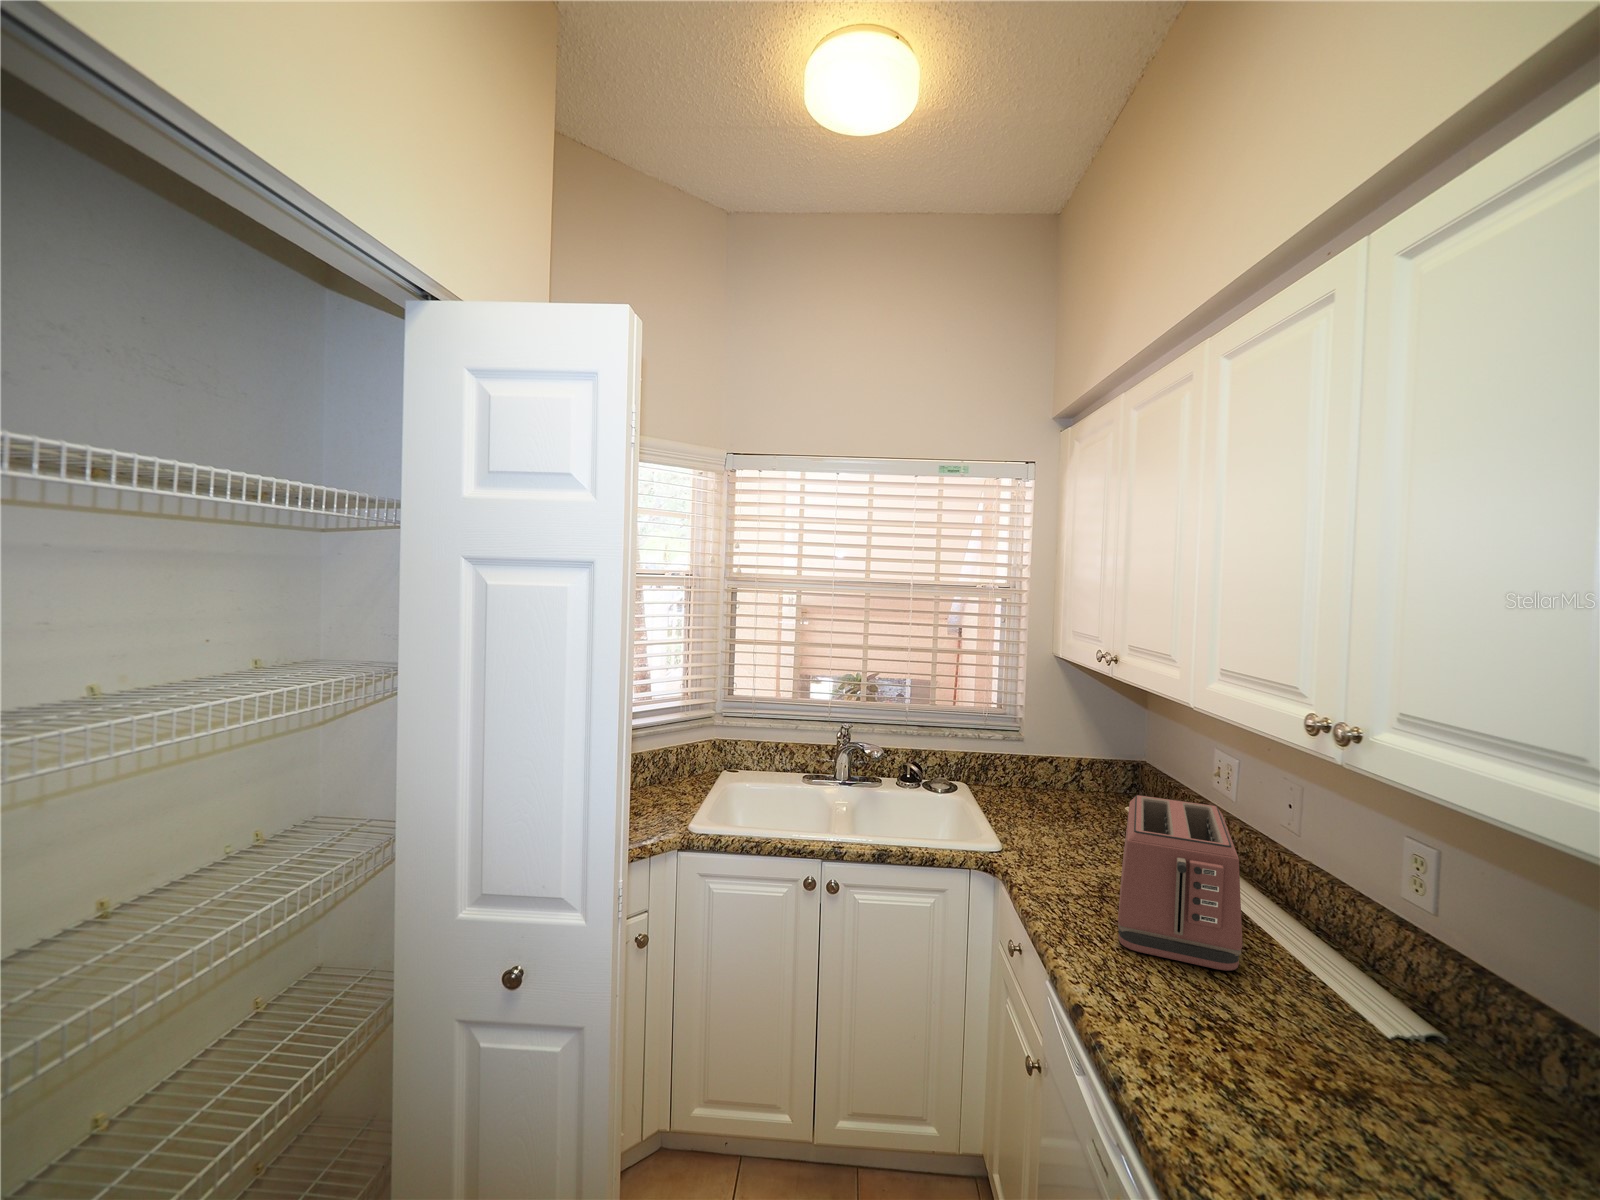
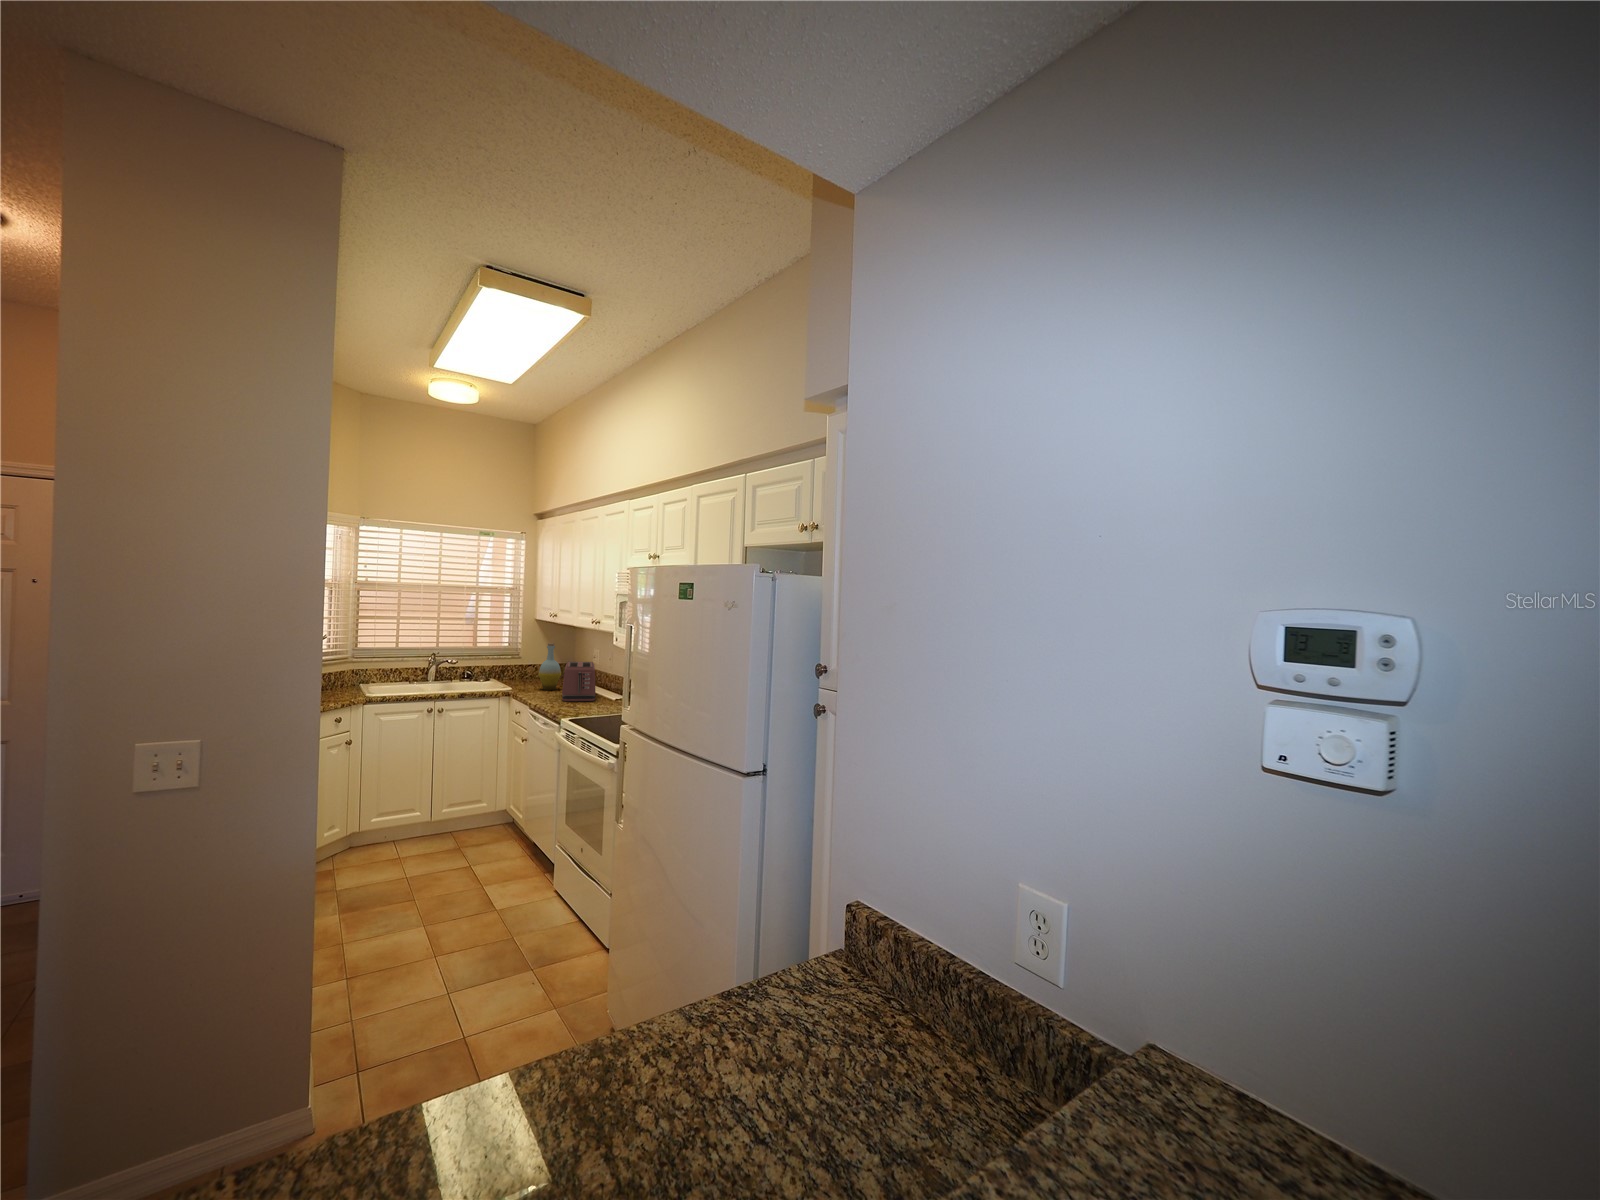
bottle: none [1051,728,1115,860] -> present [538,643,561,690]

